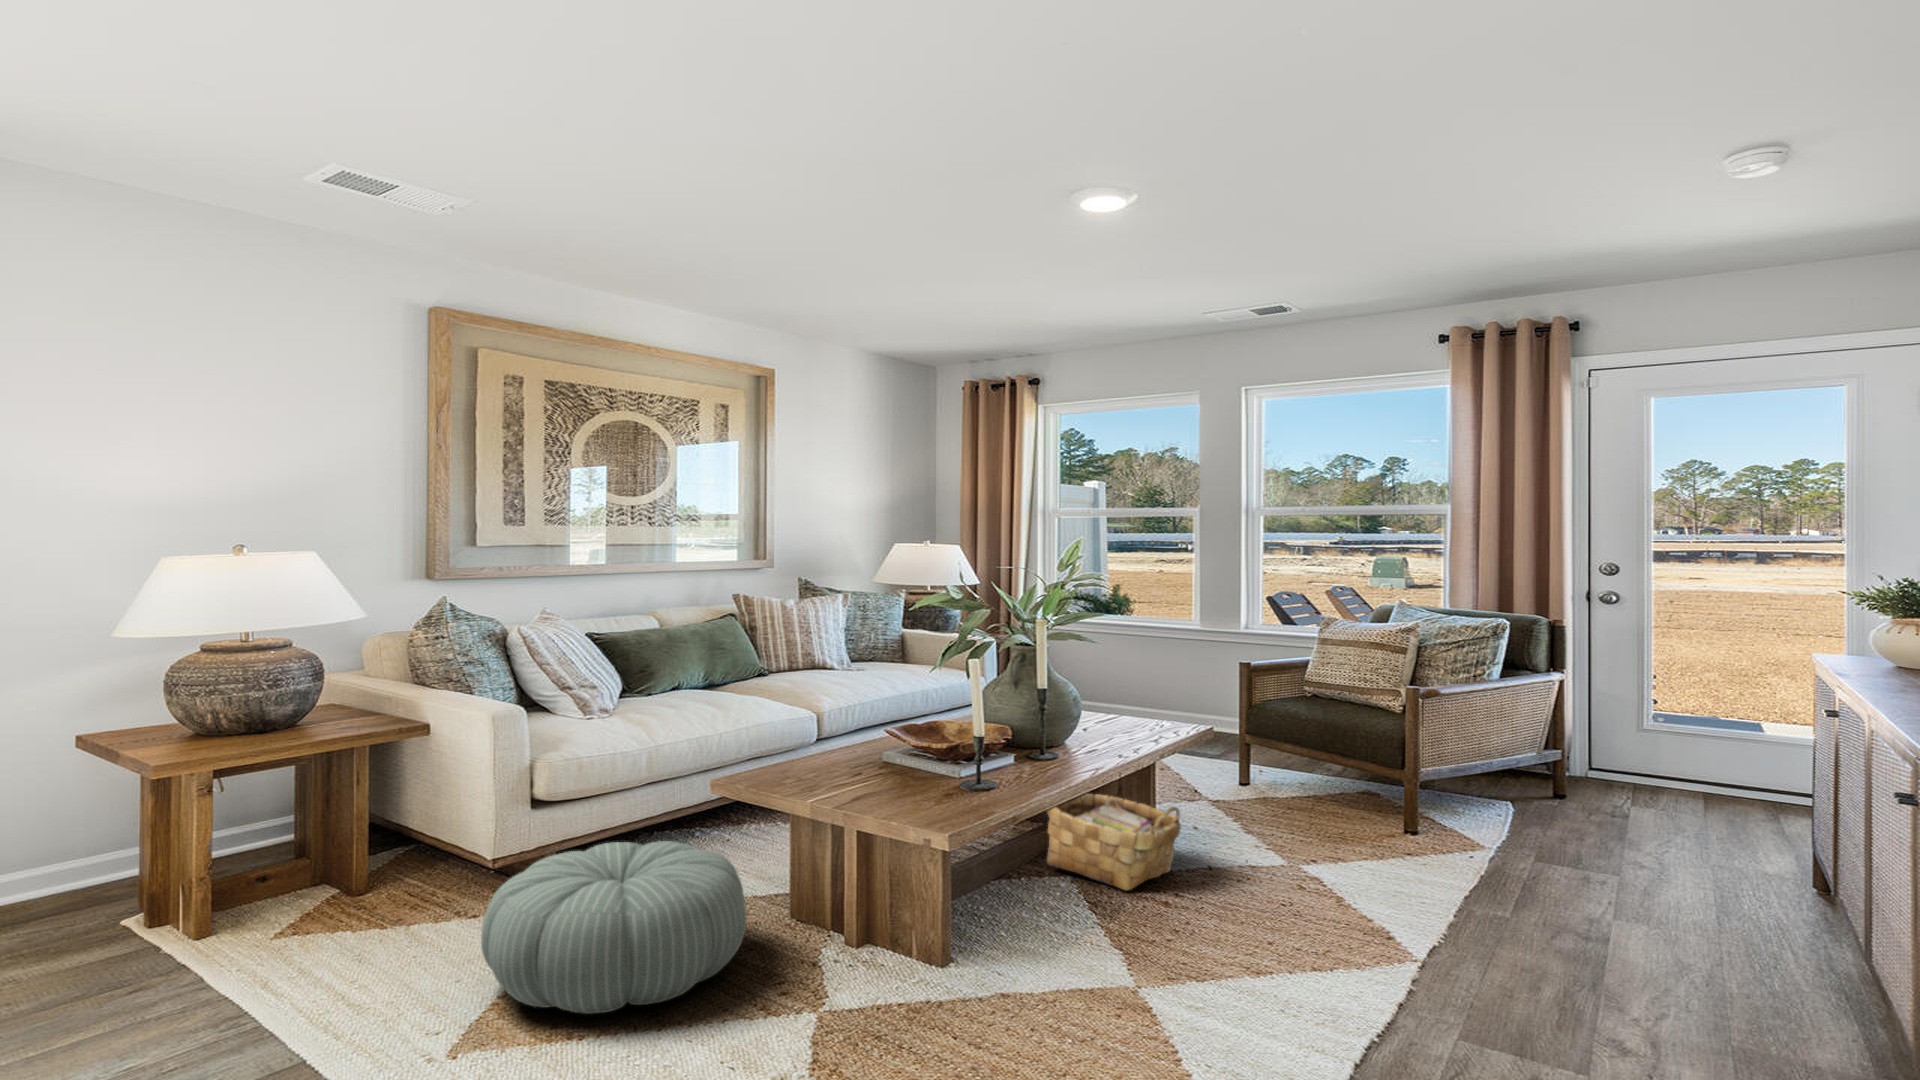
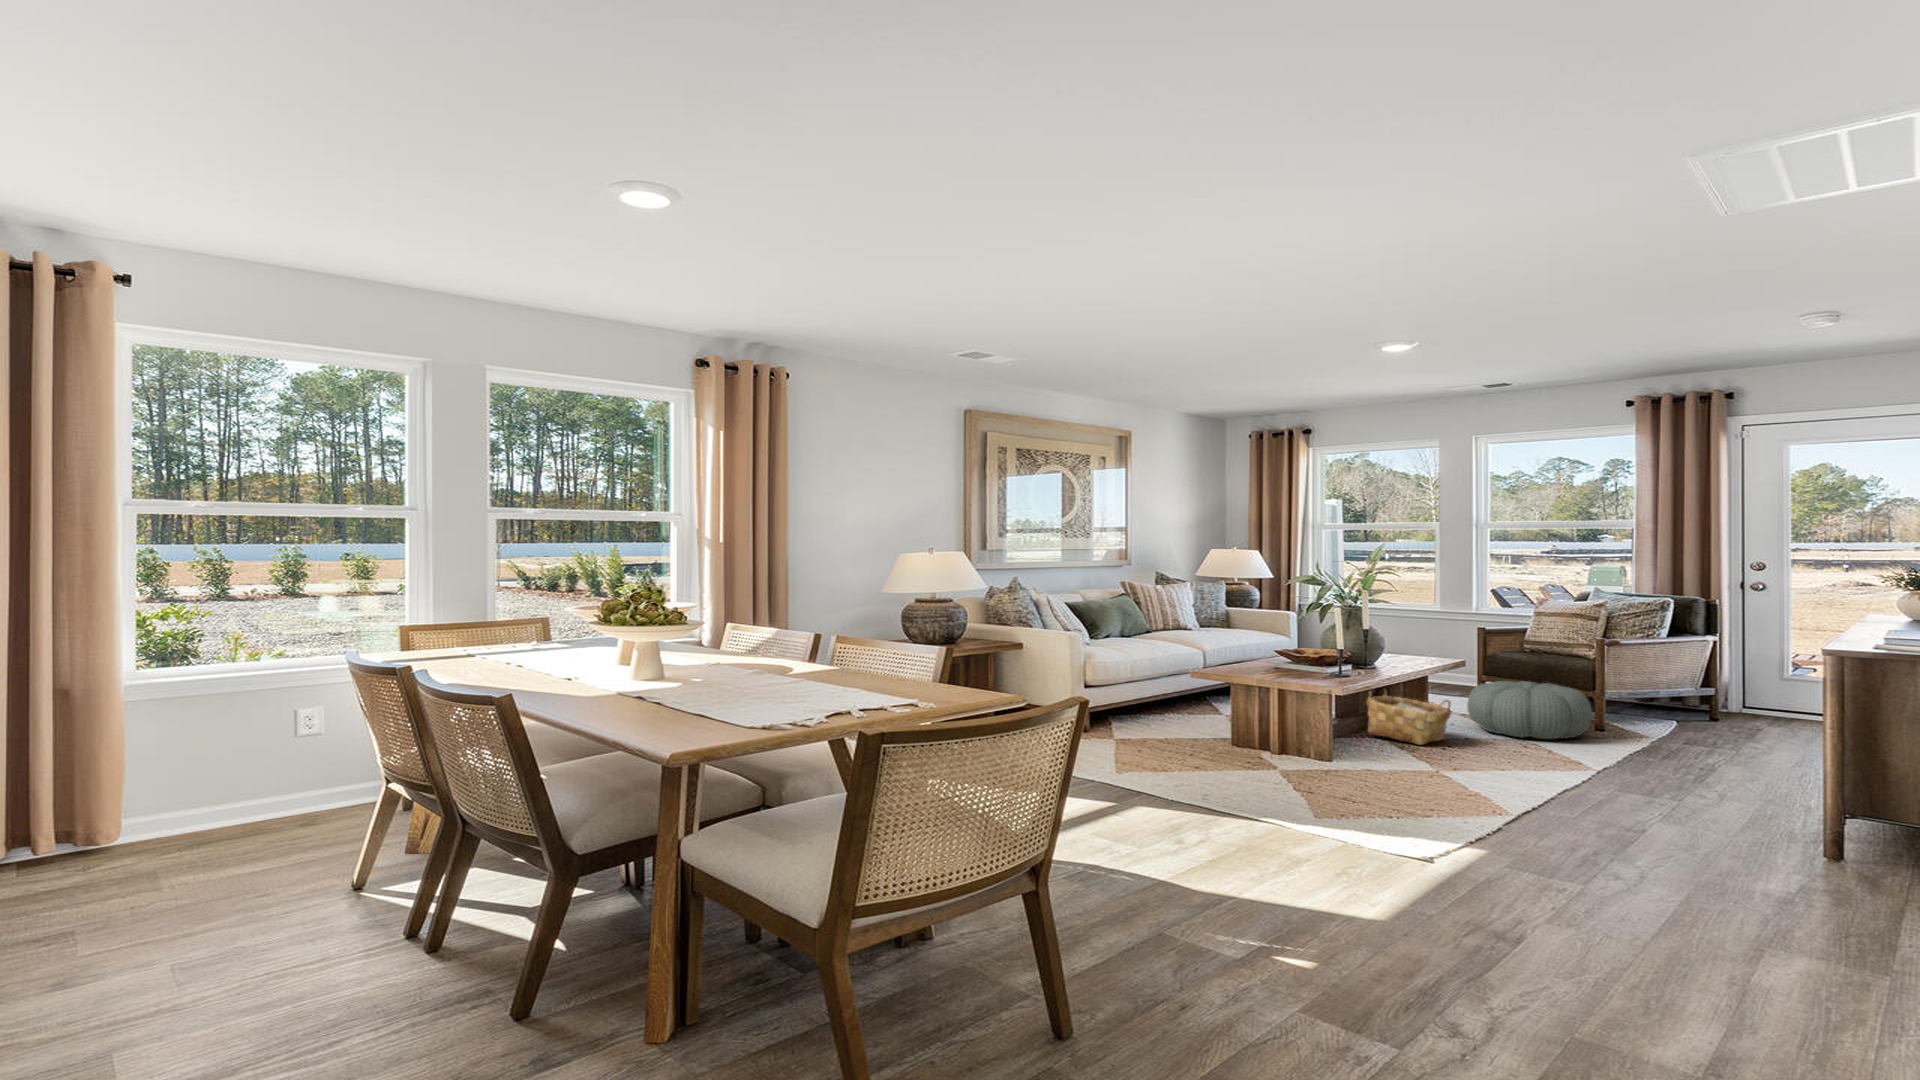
pouf: present [481,841,746,1014] -> present [1467,681,1592,739]

